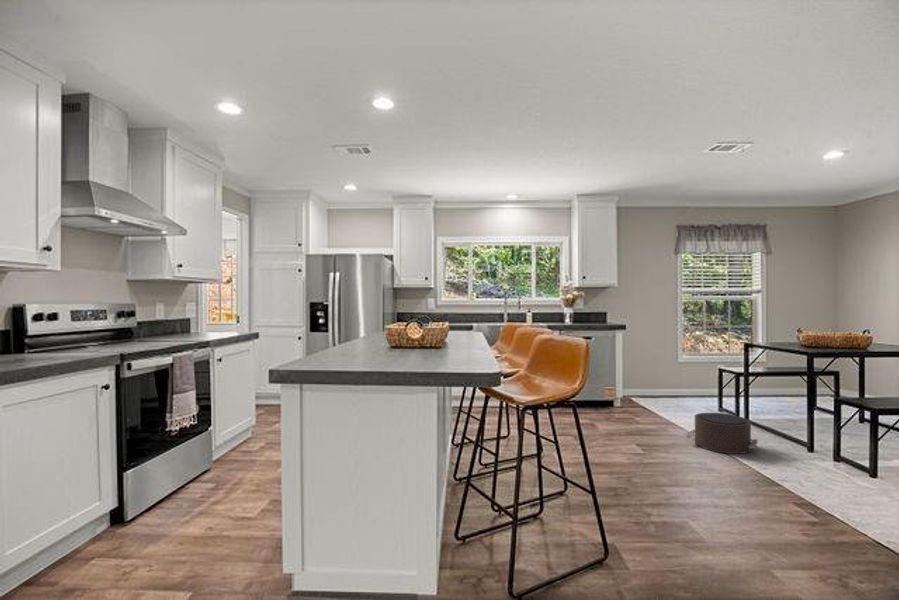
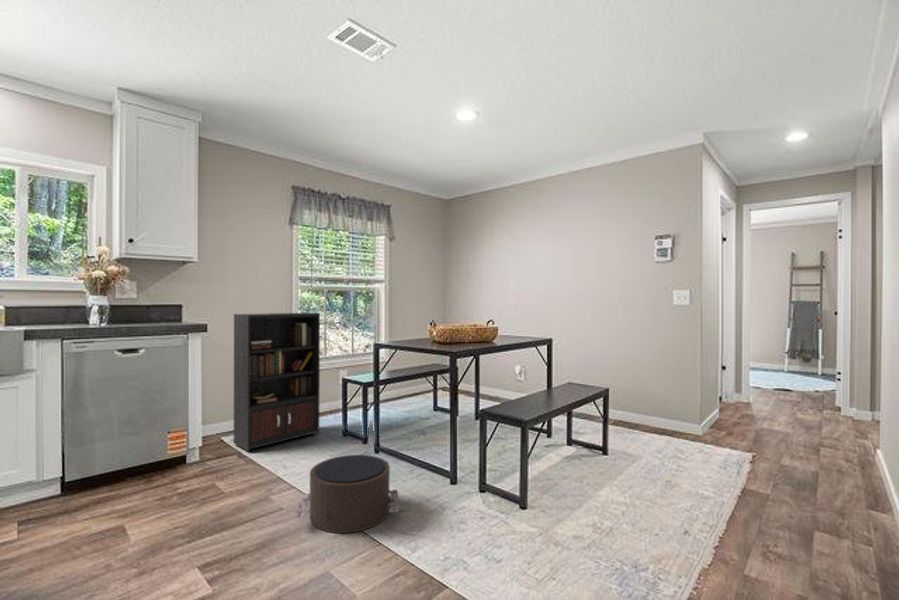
bookcase: none [639,319,700,407] -> present [234,312,320,451]

